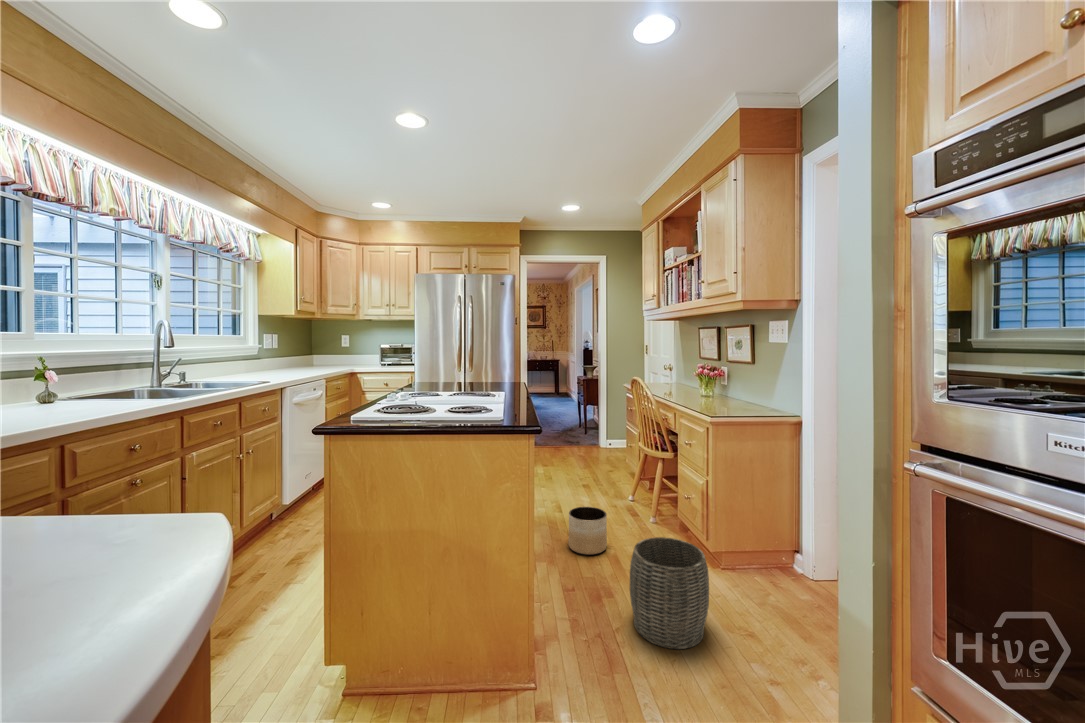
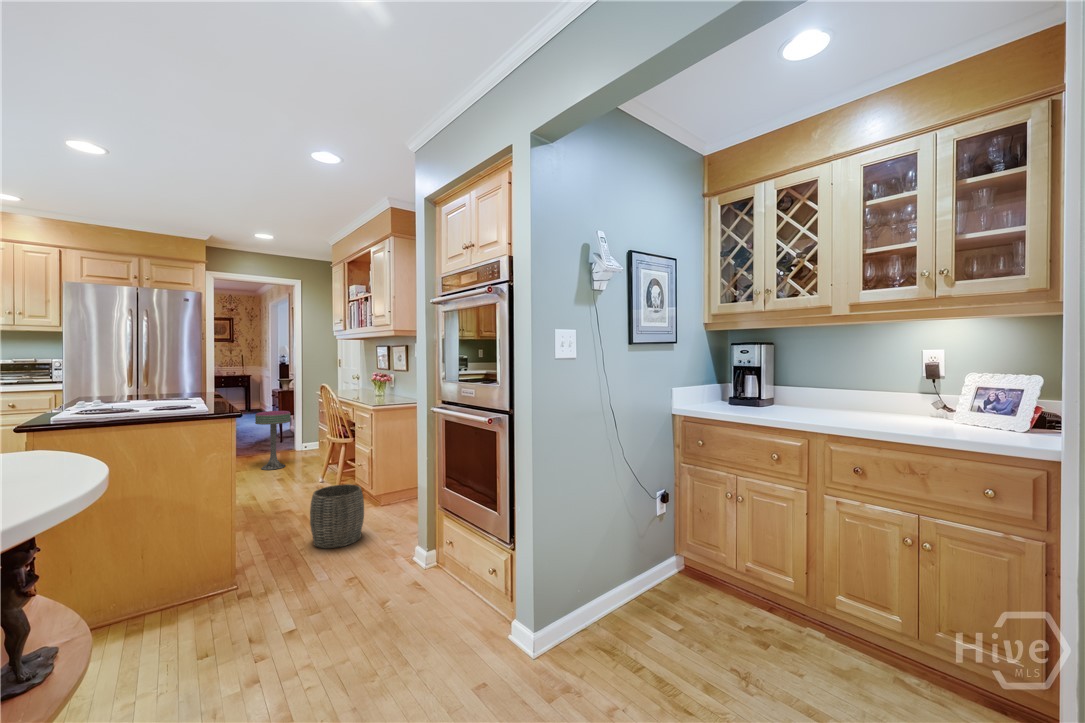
bar stool: none [562,403,596,469] -> present [255,411,291,470]
planter: present [568,507,607,555] -> none [262,485,296,520]

